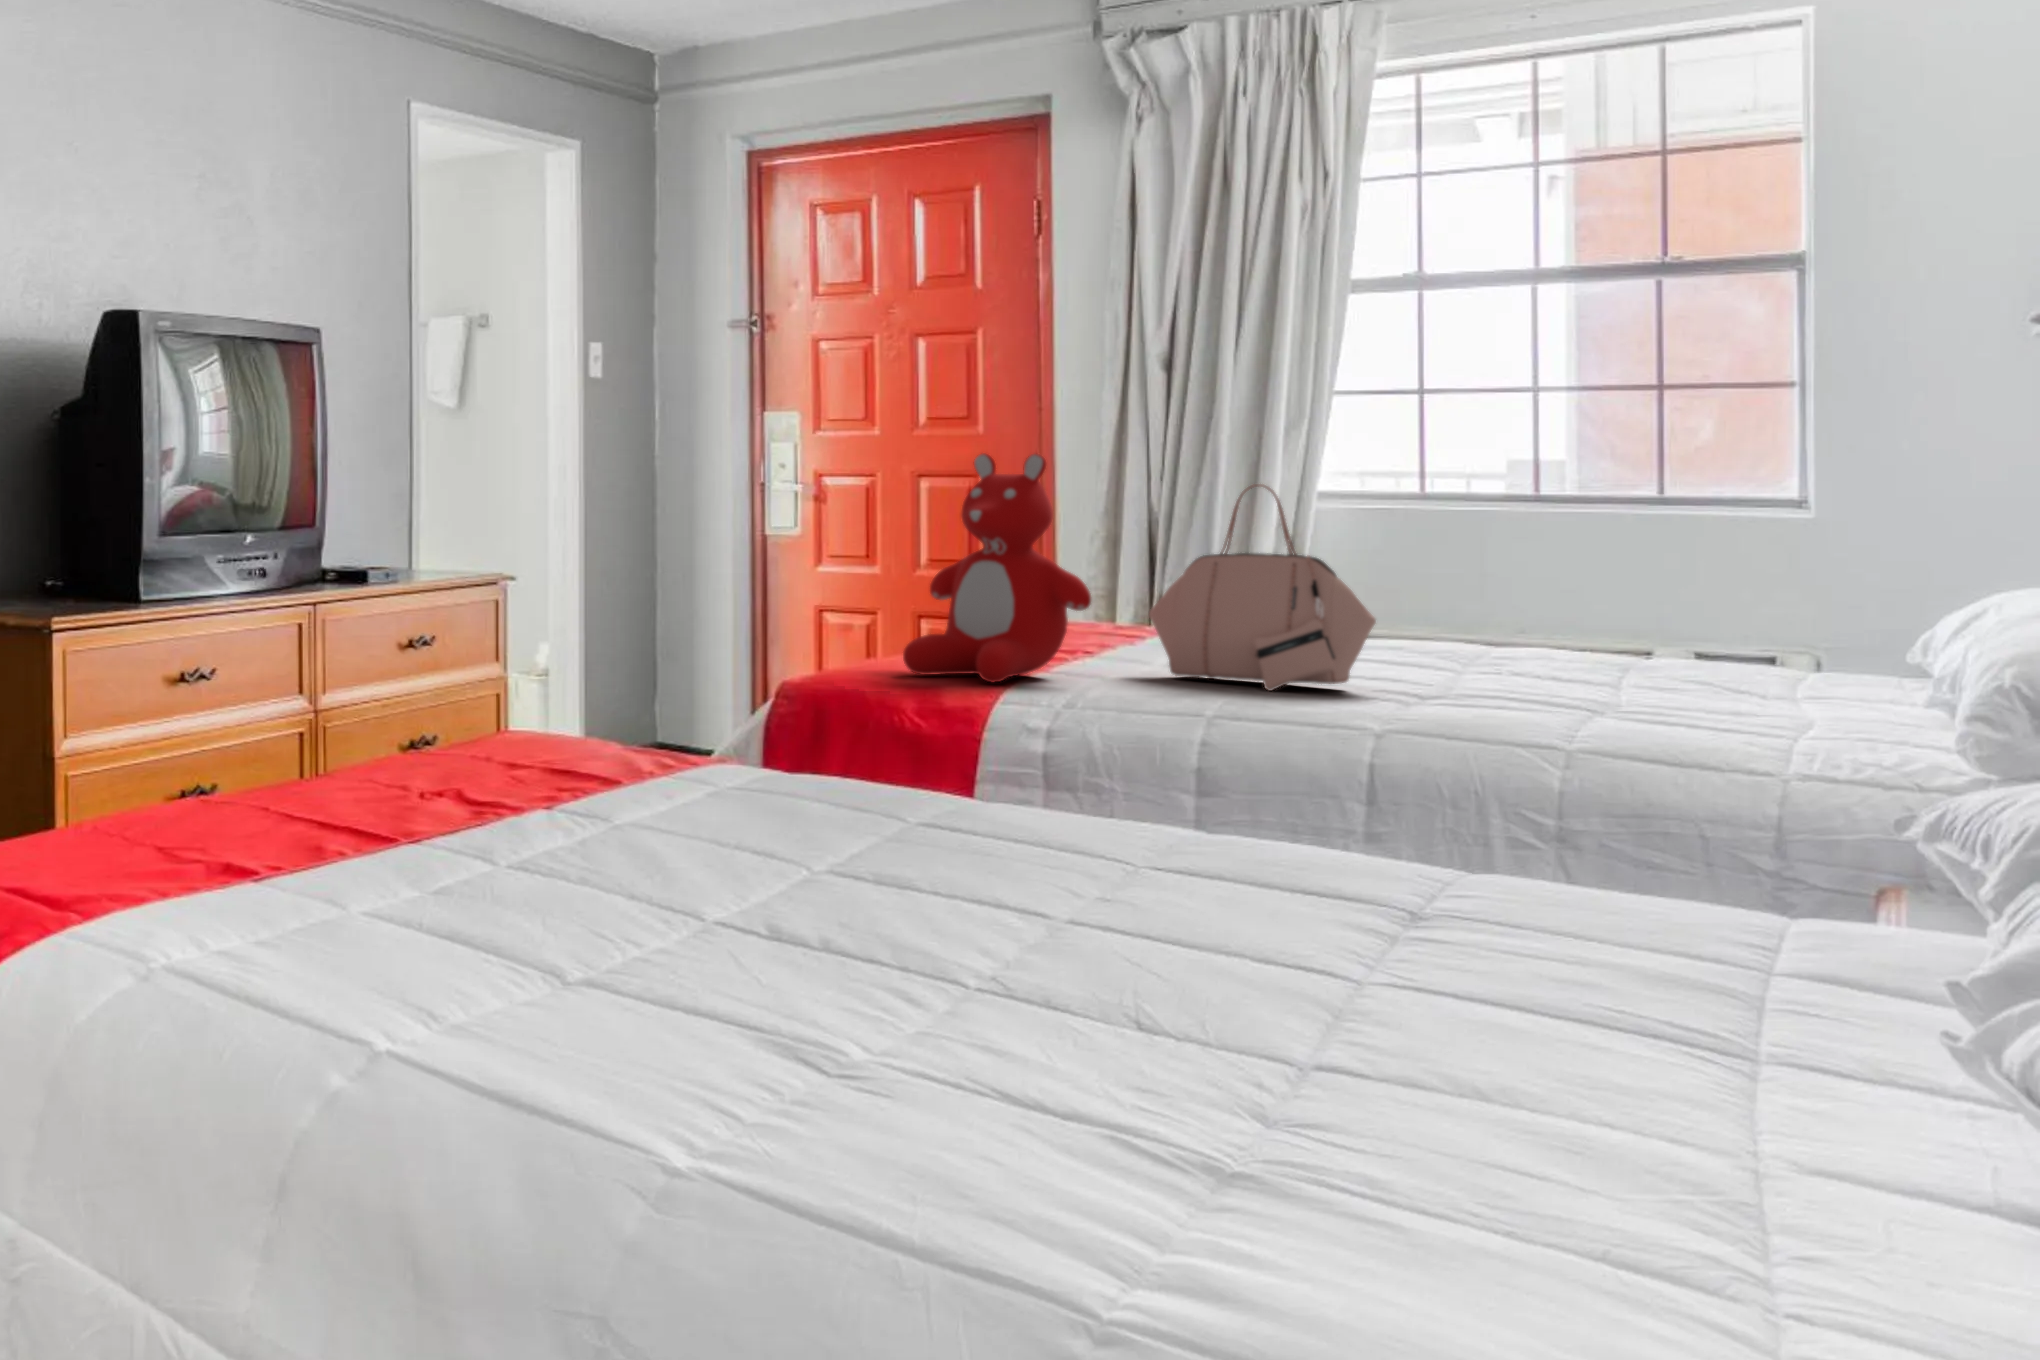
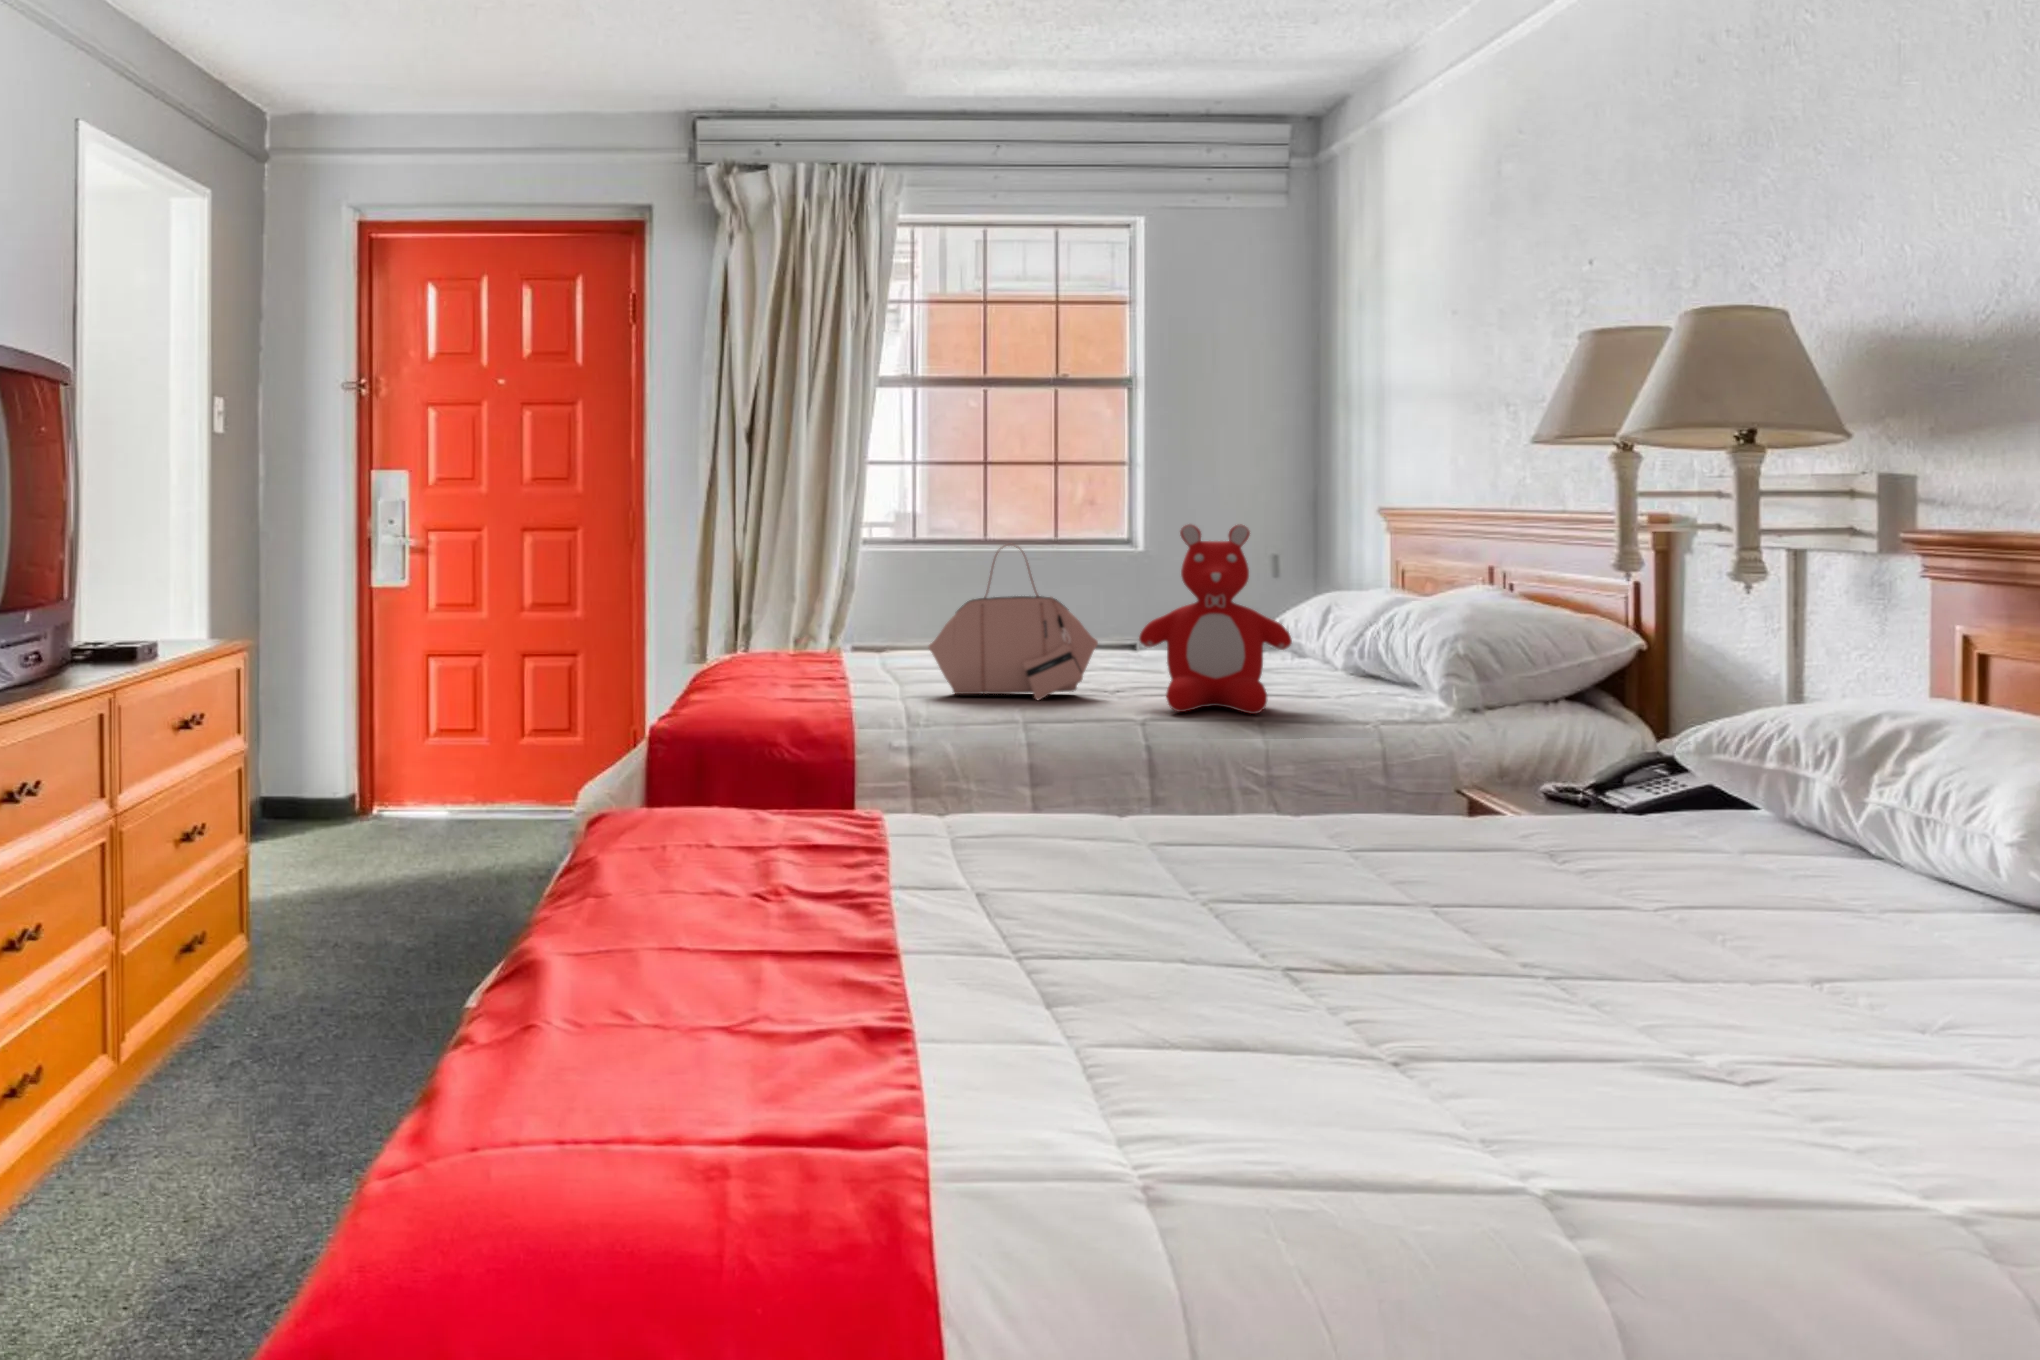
teddy bear: present [903,453,1091,682] -> present [1139,524,1292,714]

